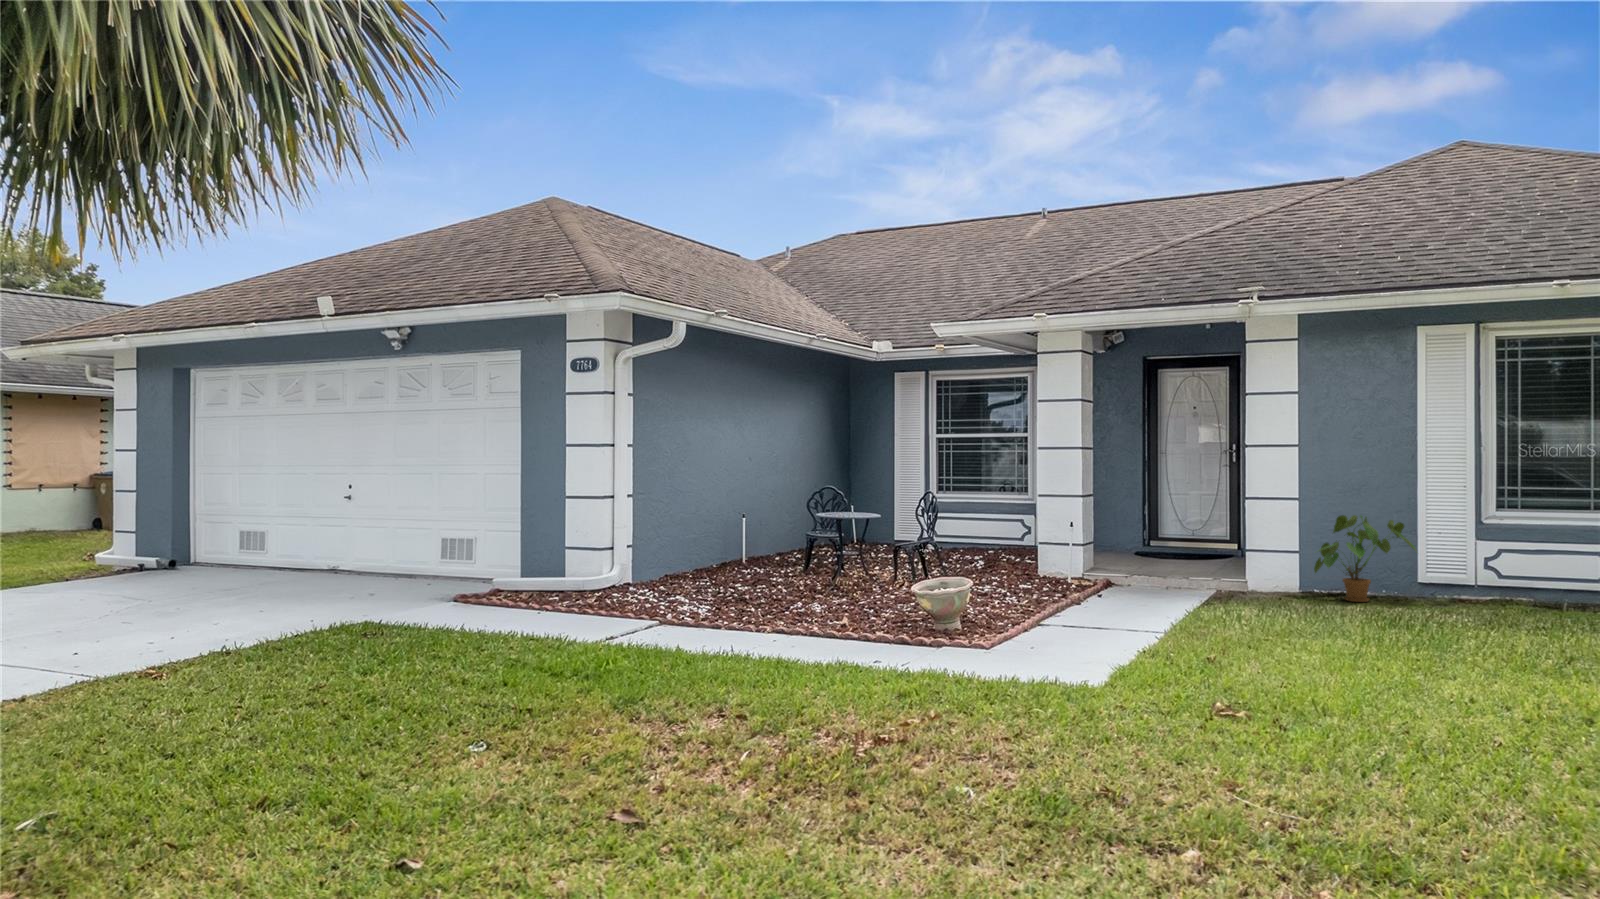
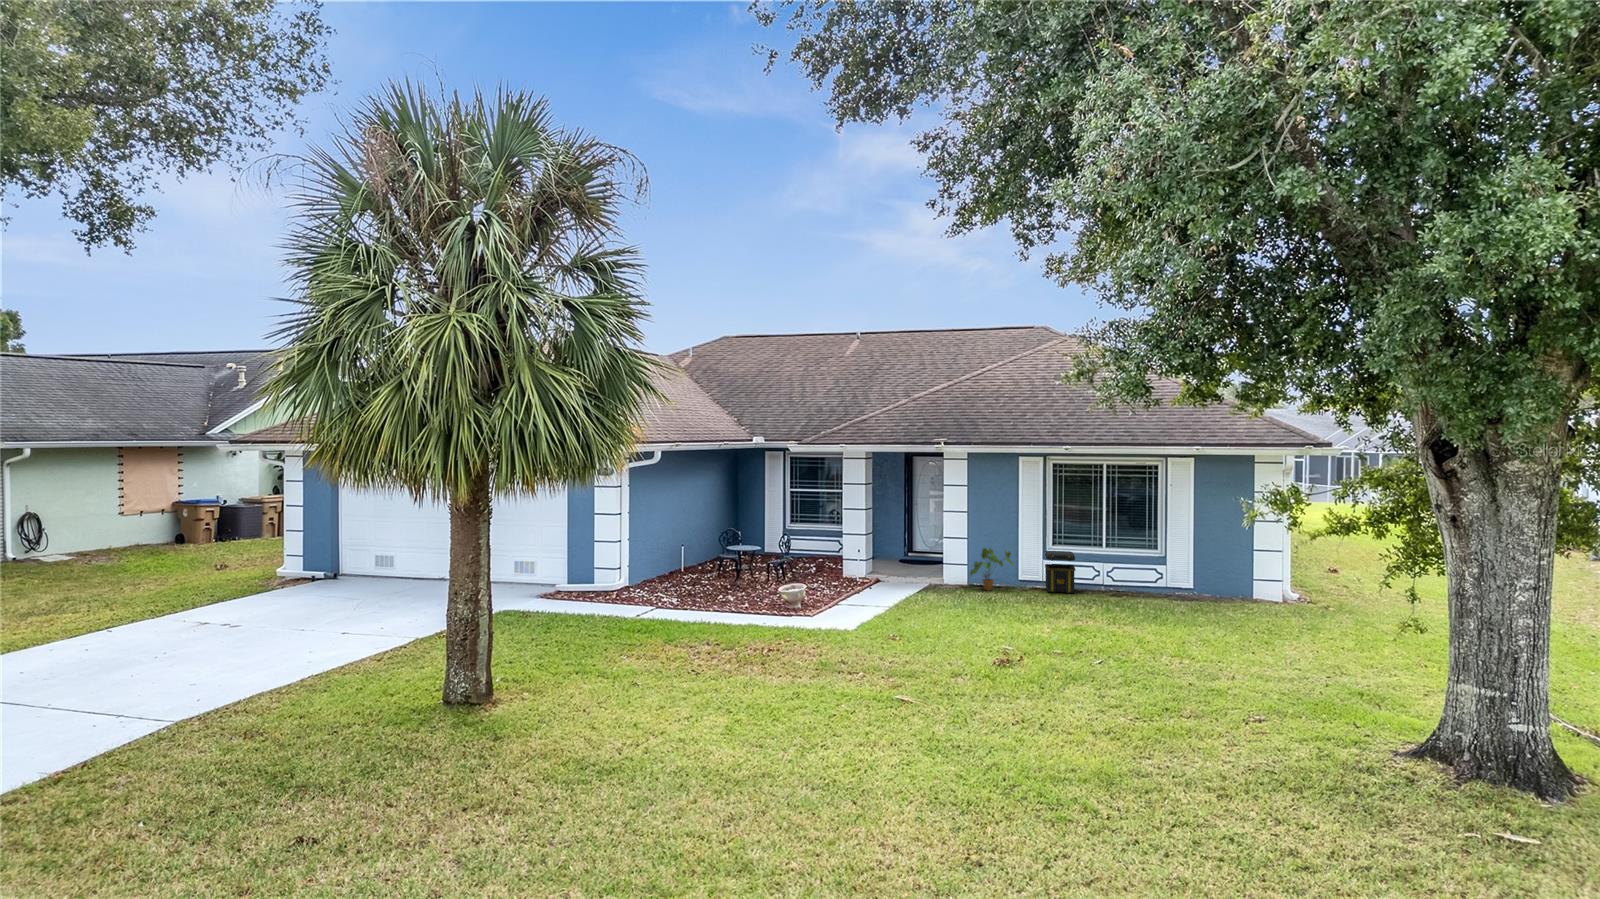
toolbox: none [1484,520,1572,610] -> present [1045,551,1075,593]

